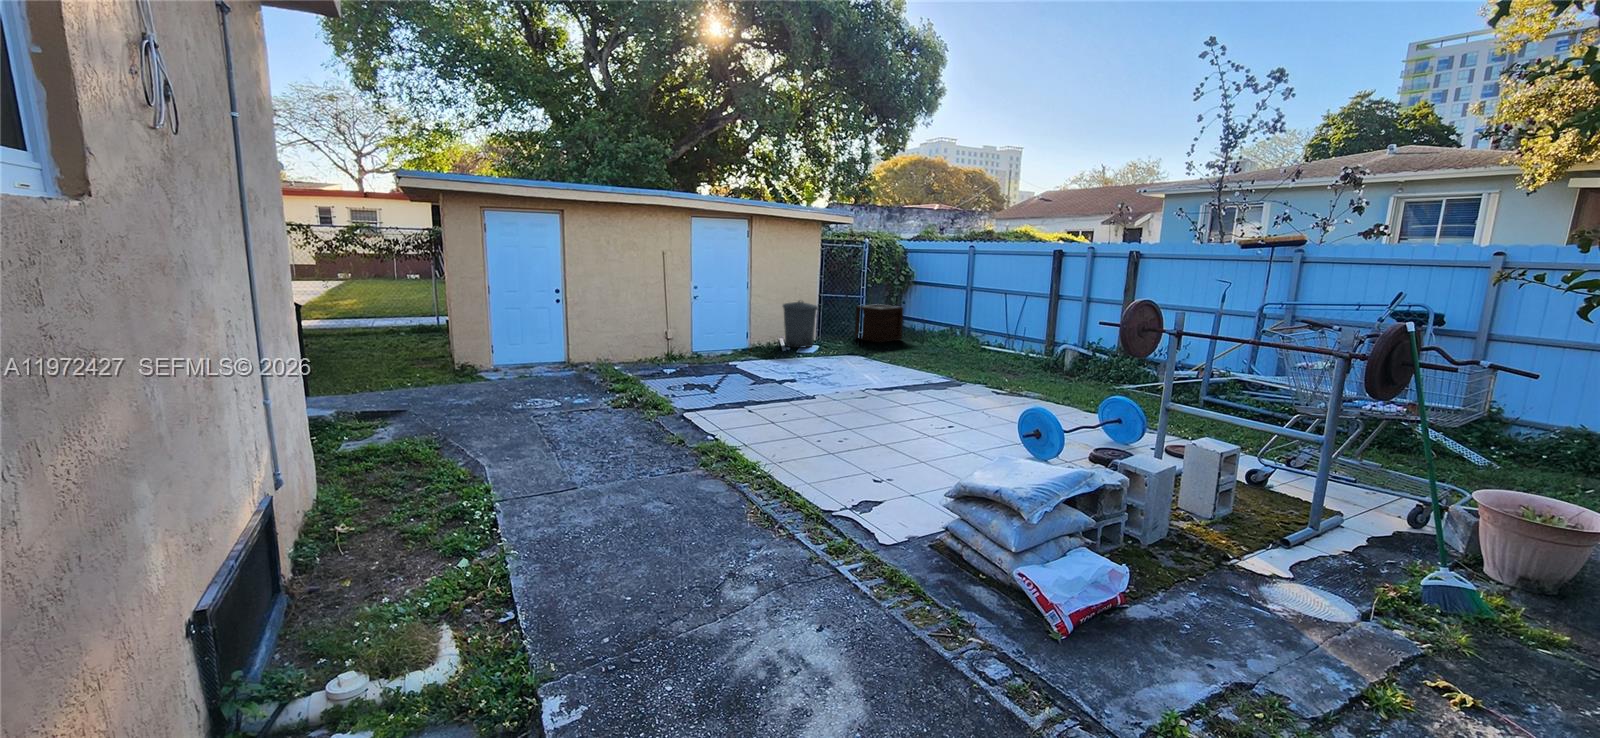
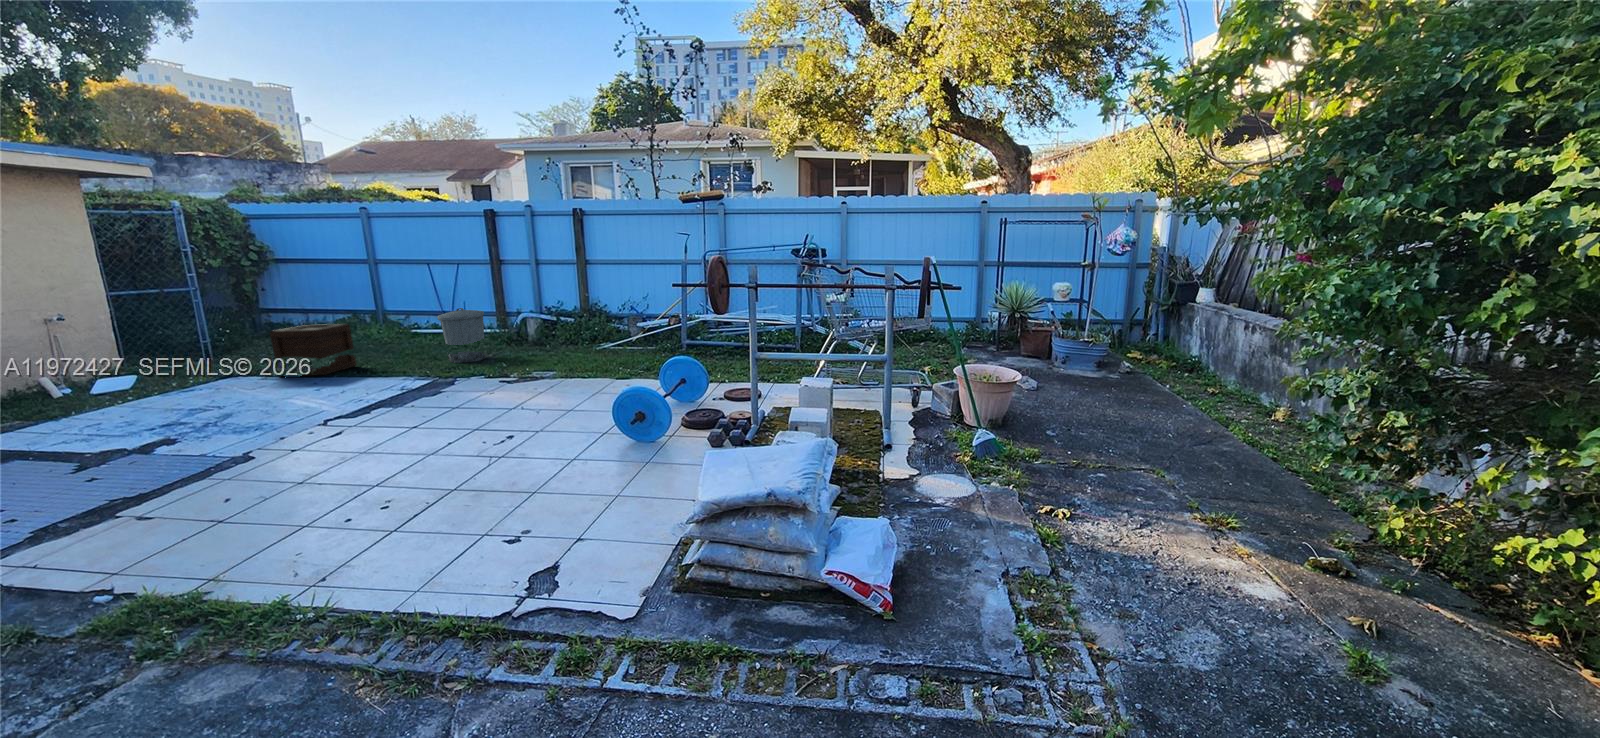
trash can: present [783,301,818,348] -> present [438,308,485,363]

